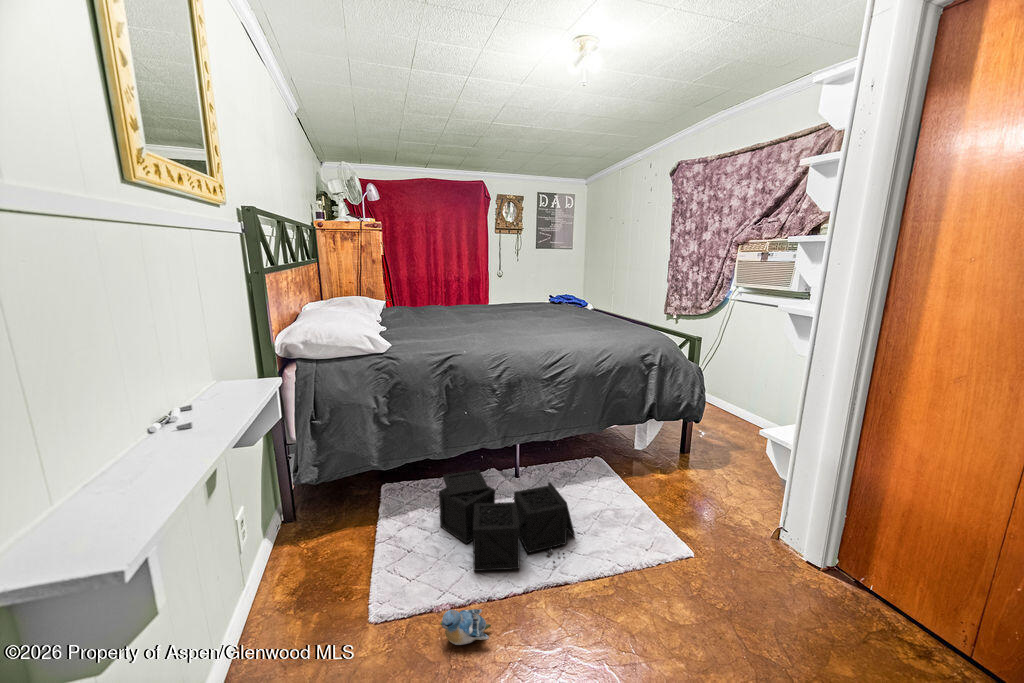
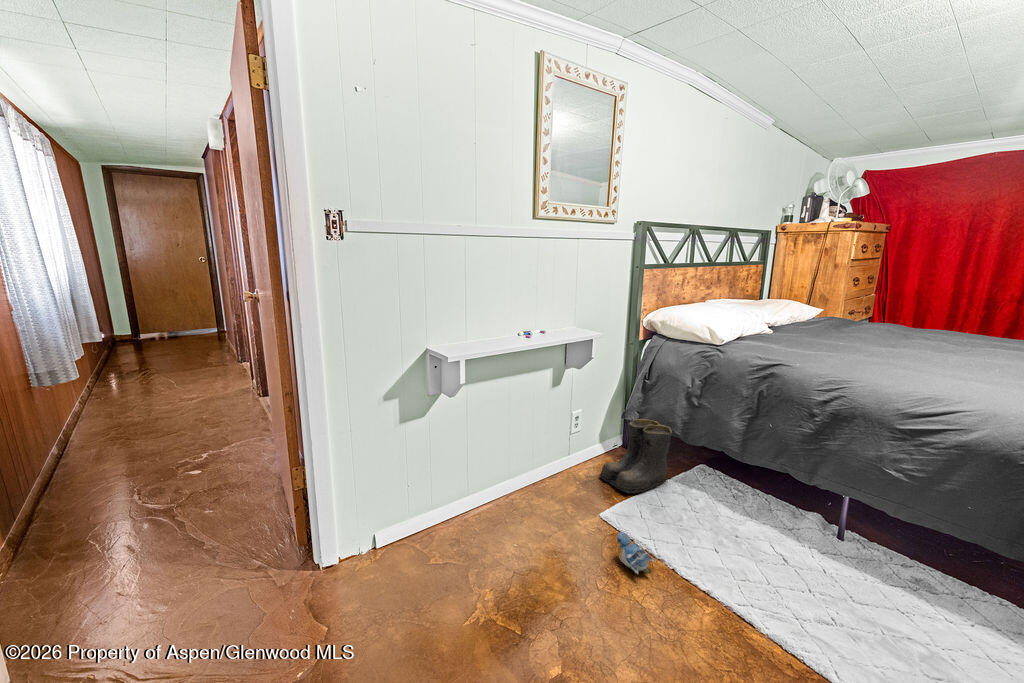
boots: none [309,464,380,580] -> present [599,419,672,493]
storage bin: present [439,470,575,571] -> none [687,474,840,618]

